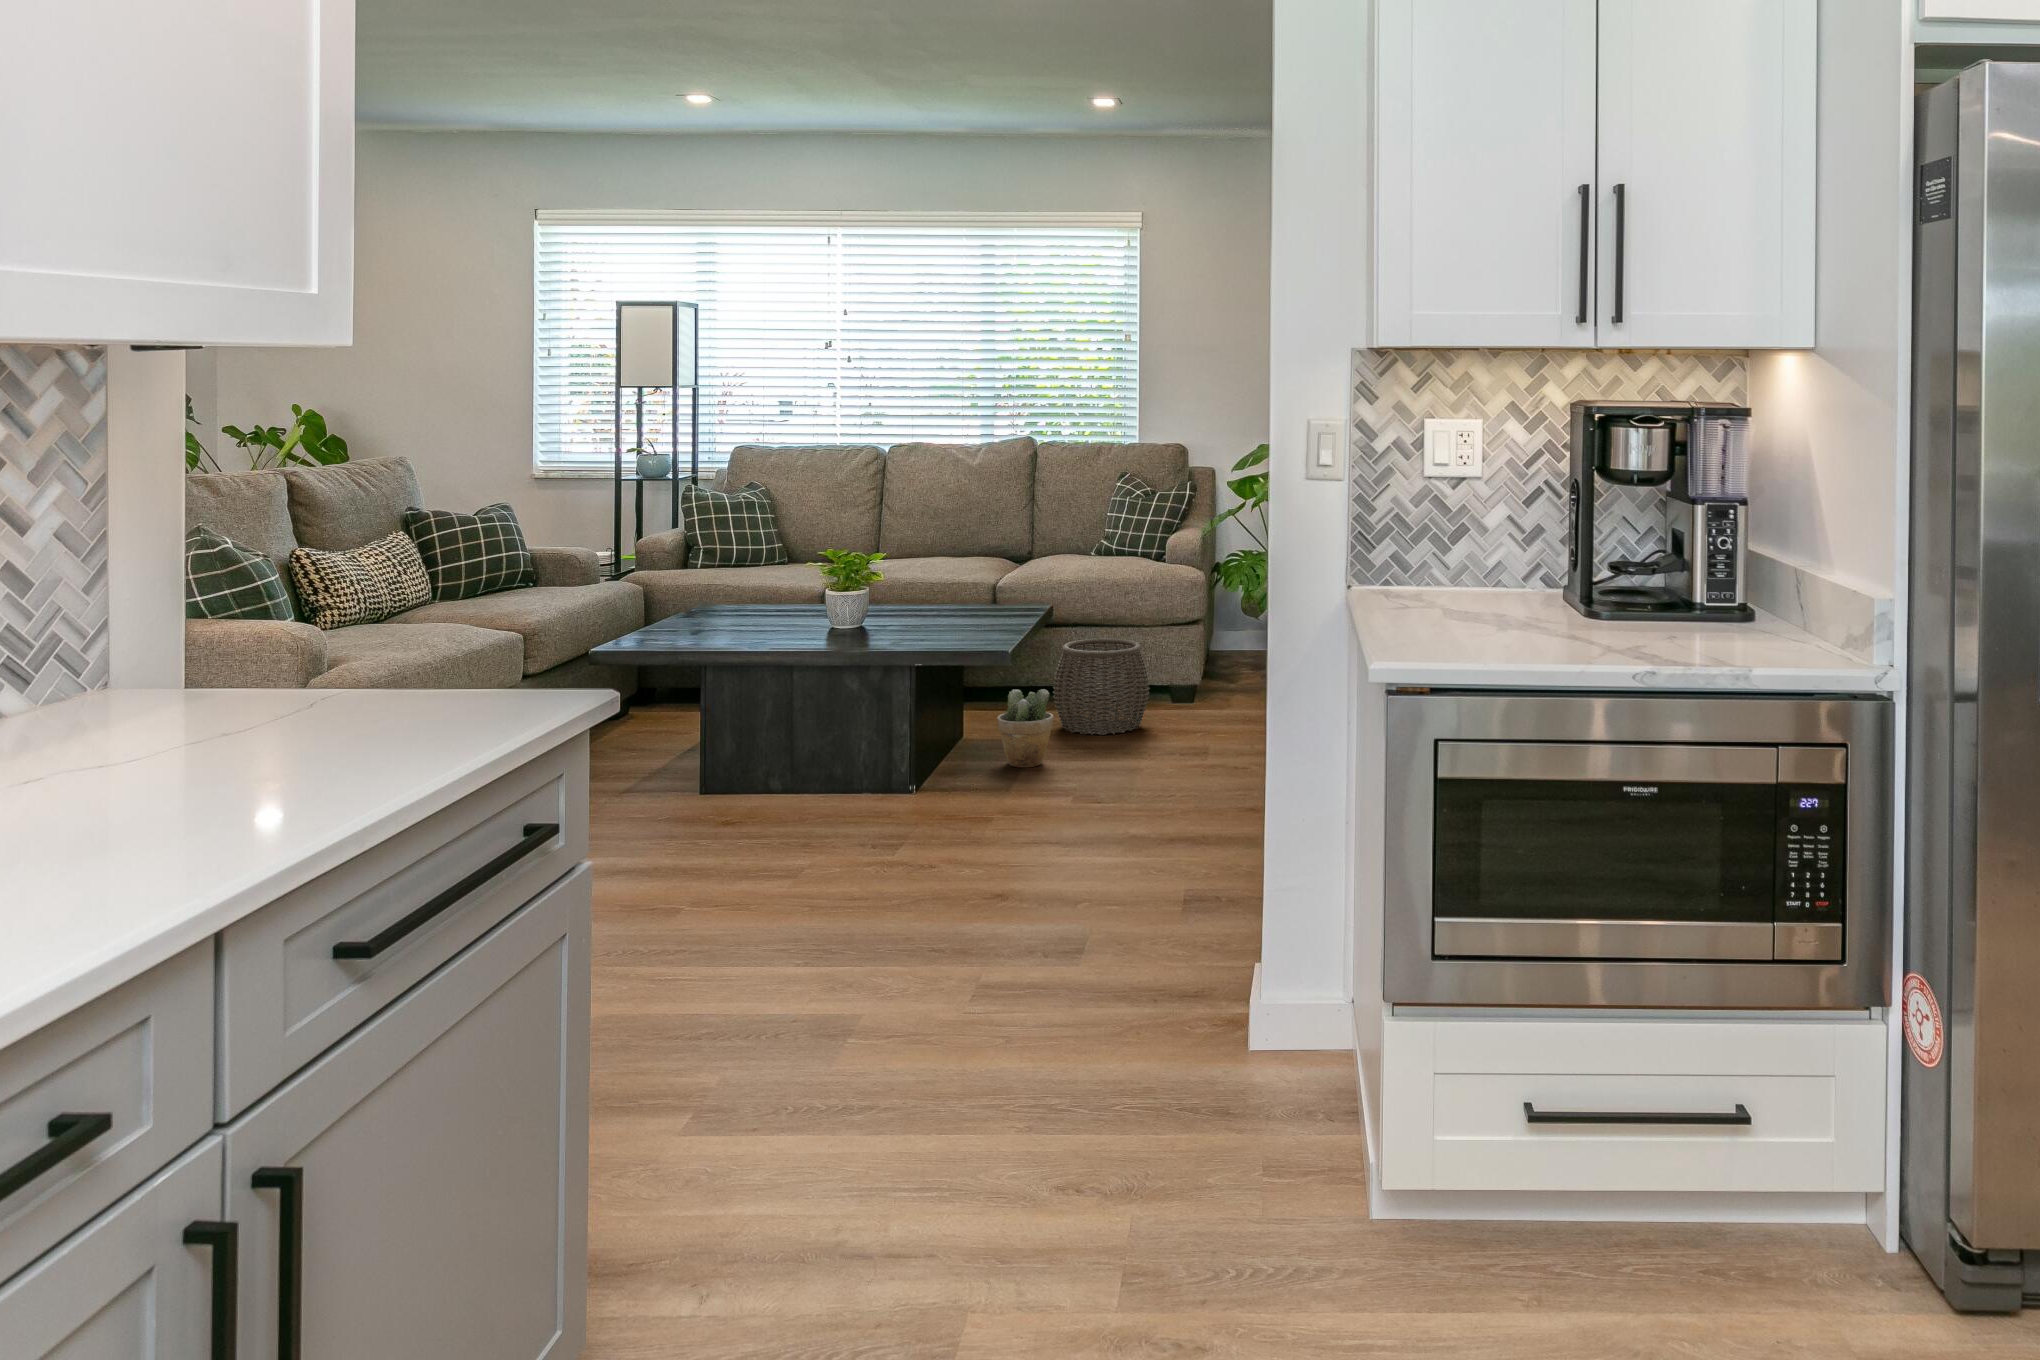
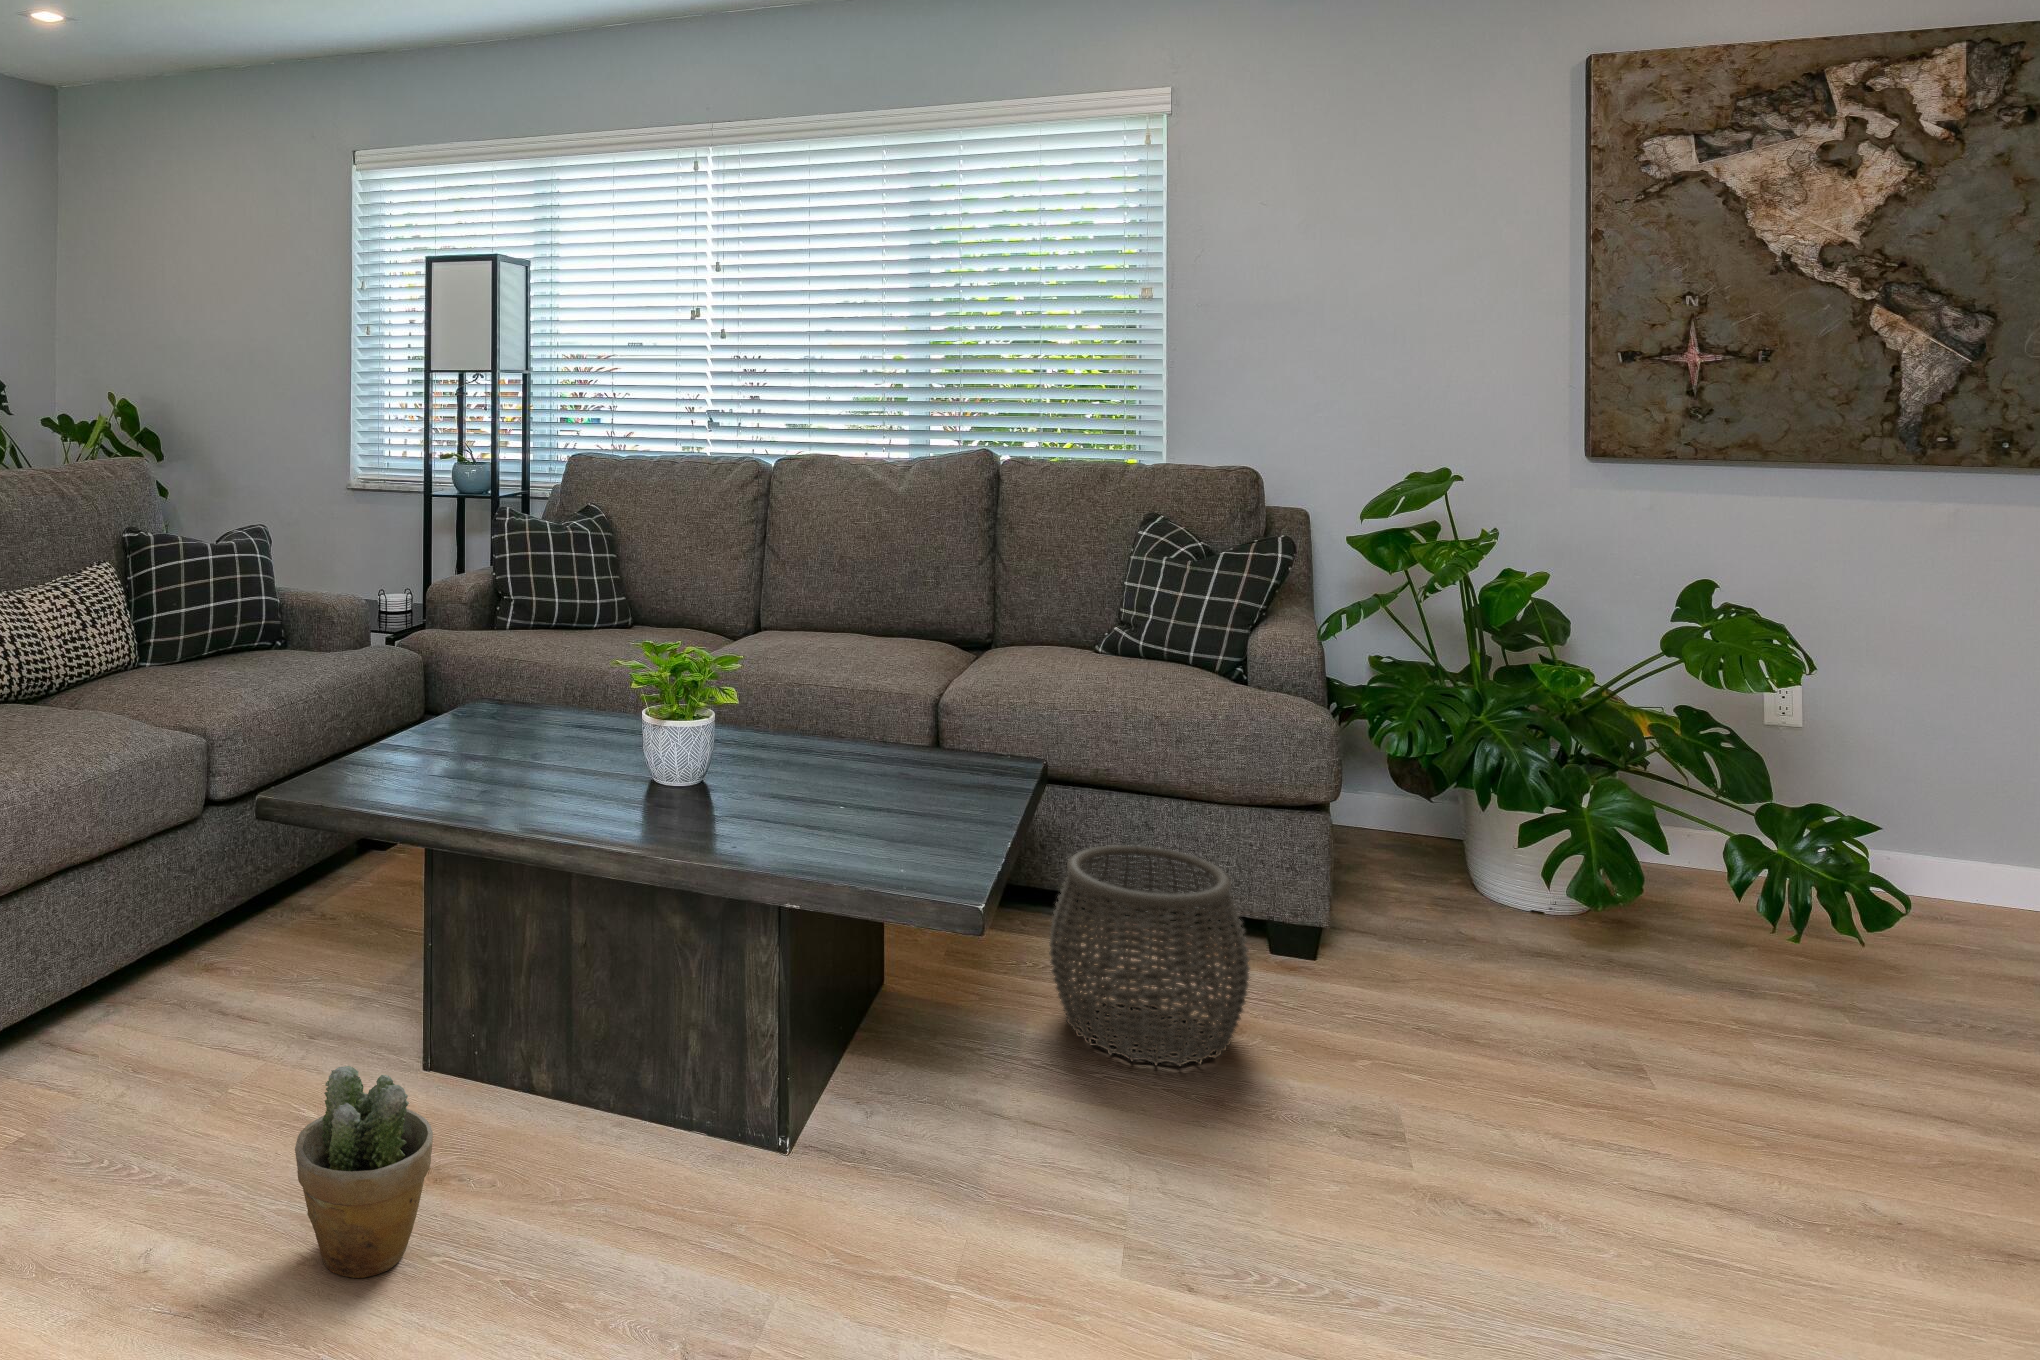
potted plant: present [997,689,1054,767] -> present [295,1066,433,1278]

